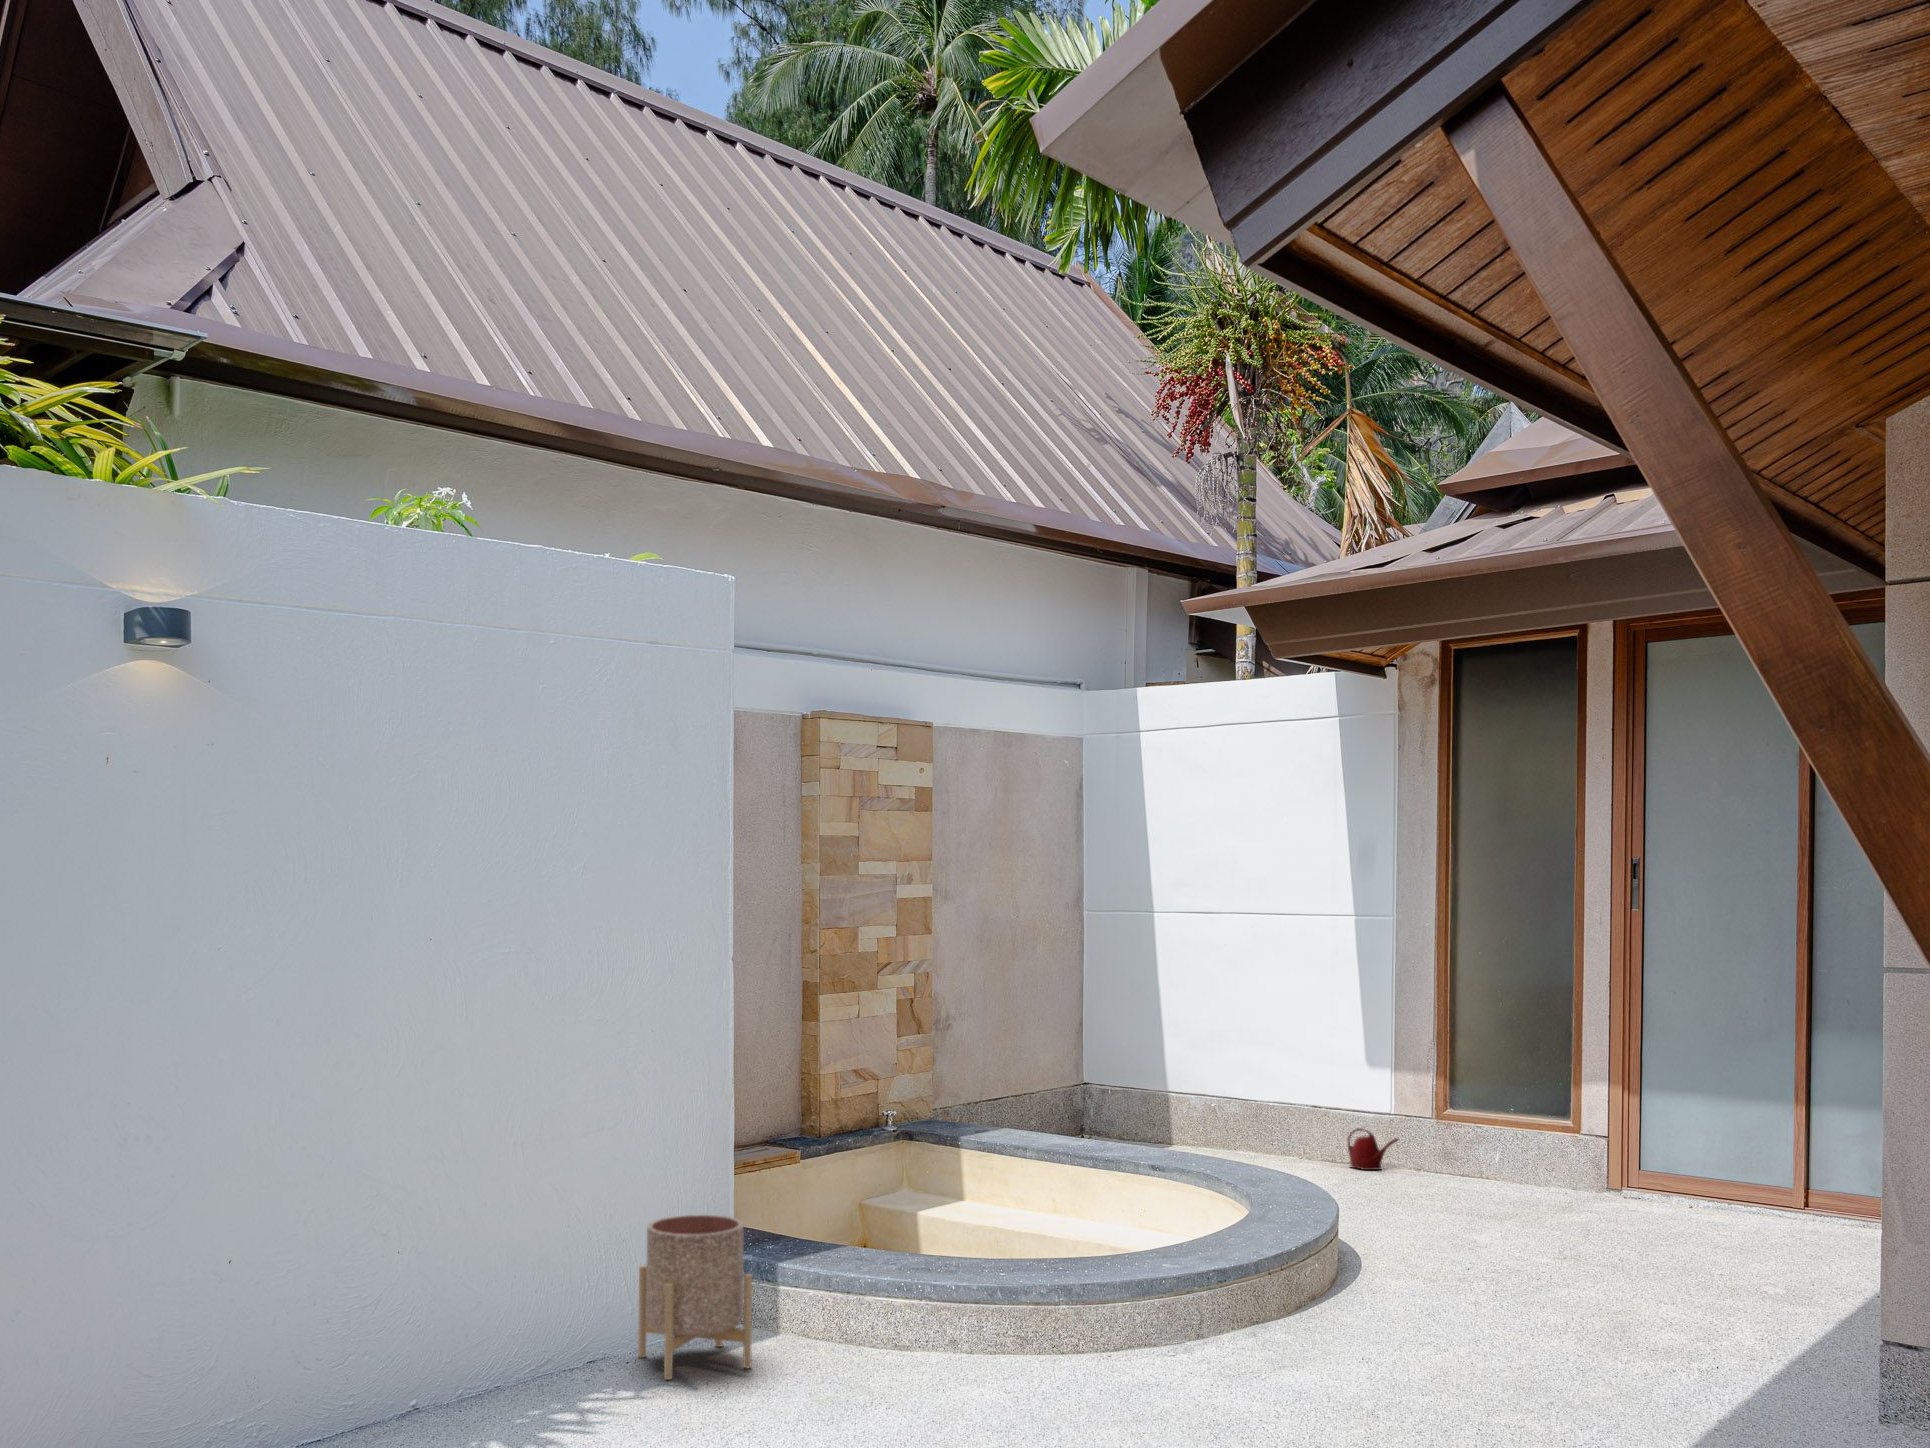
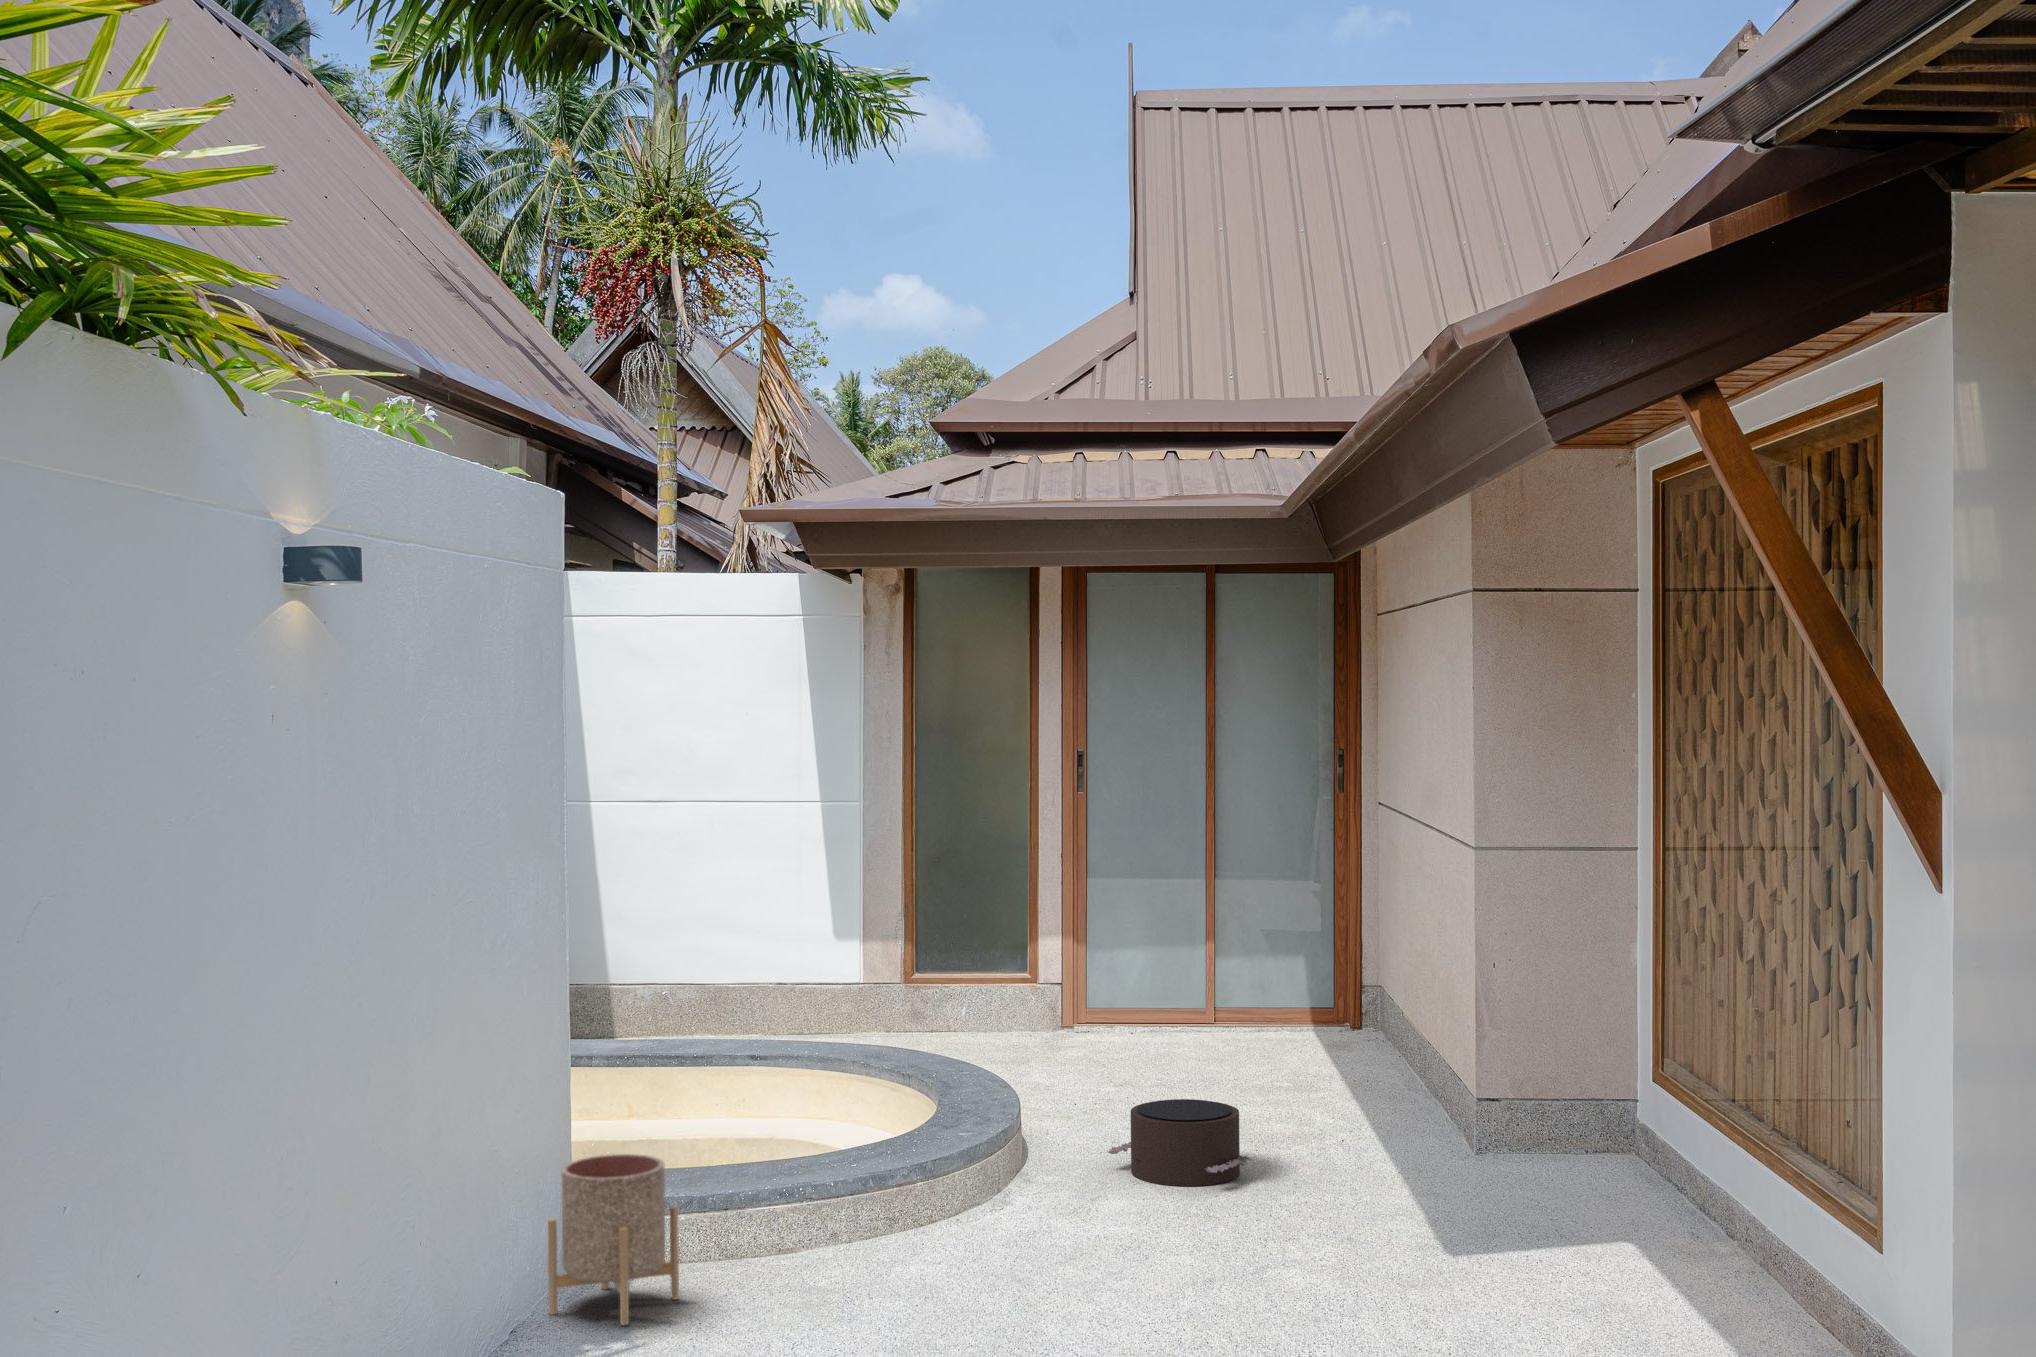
watering can: present [1347,1128,1399,1170] -> none [821,1000,875,1039]
pouf: none [1372,1269,1527,1380] -> present [1108,1099,1251,1186]

